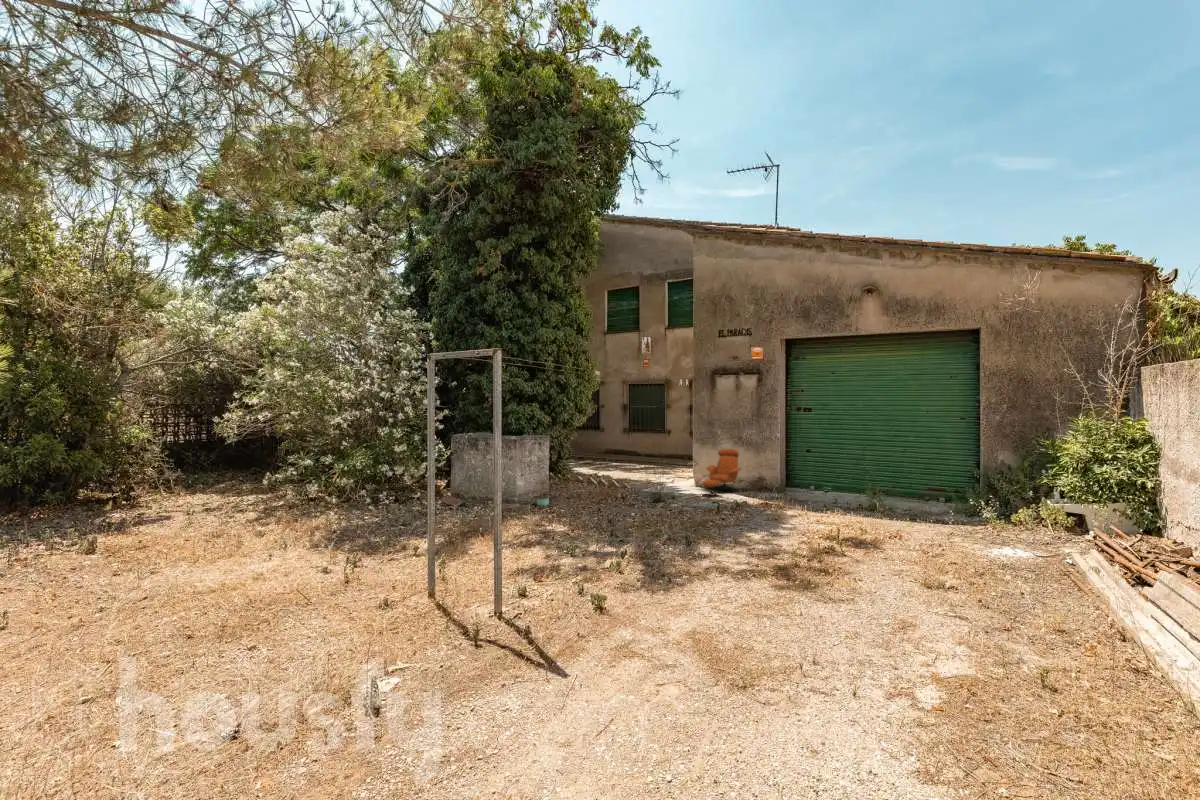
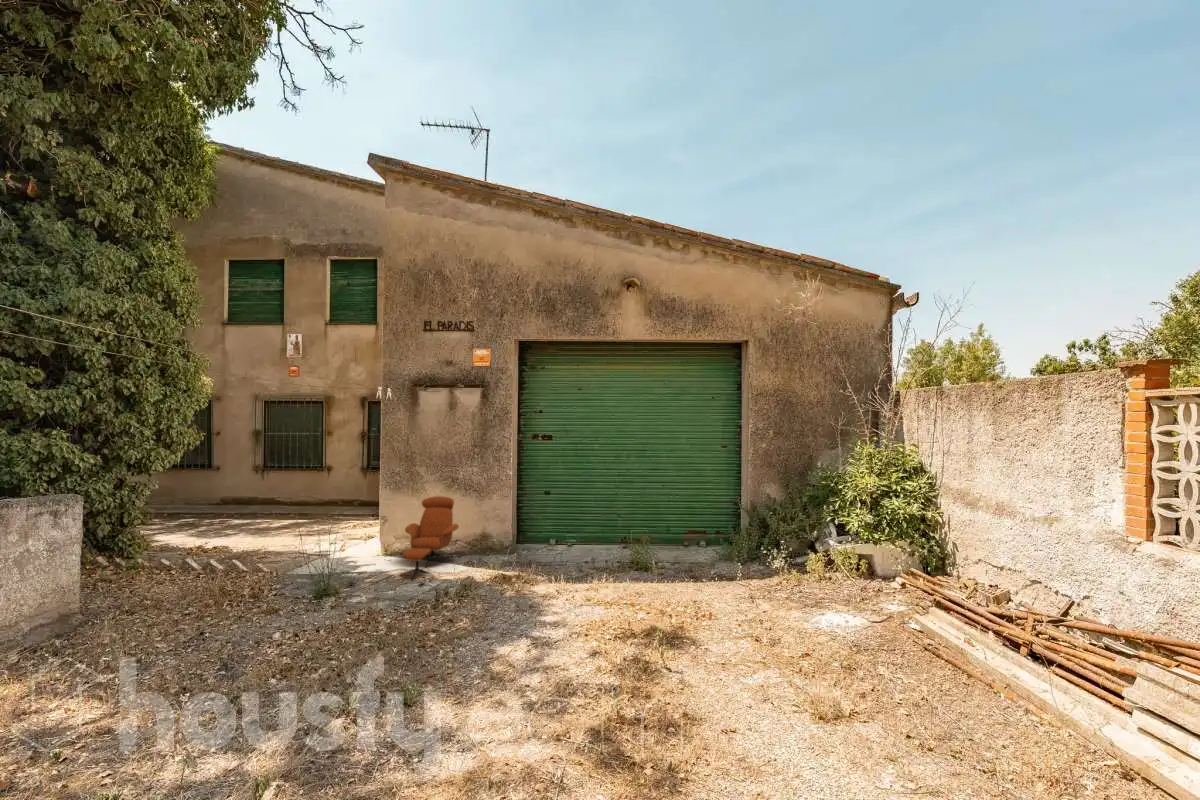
potted plant: present [537,467,555,505] -> none [42,559,100,645]

